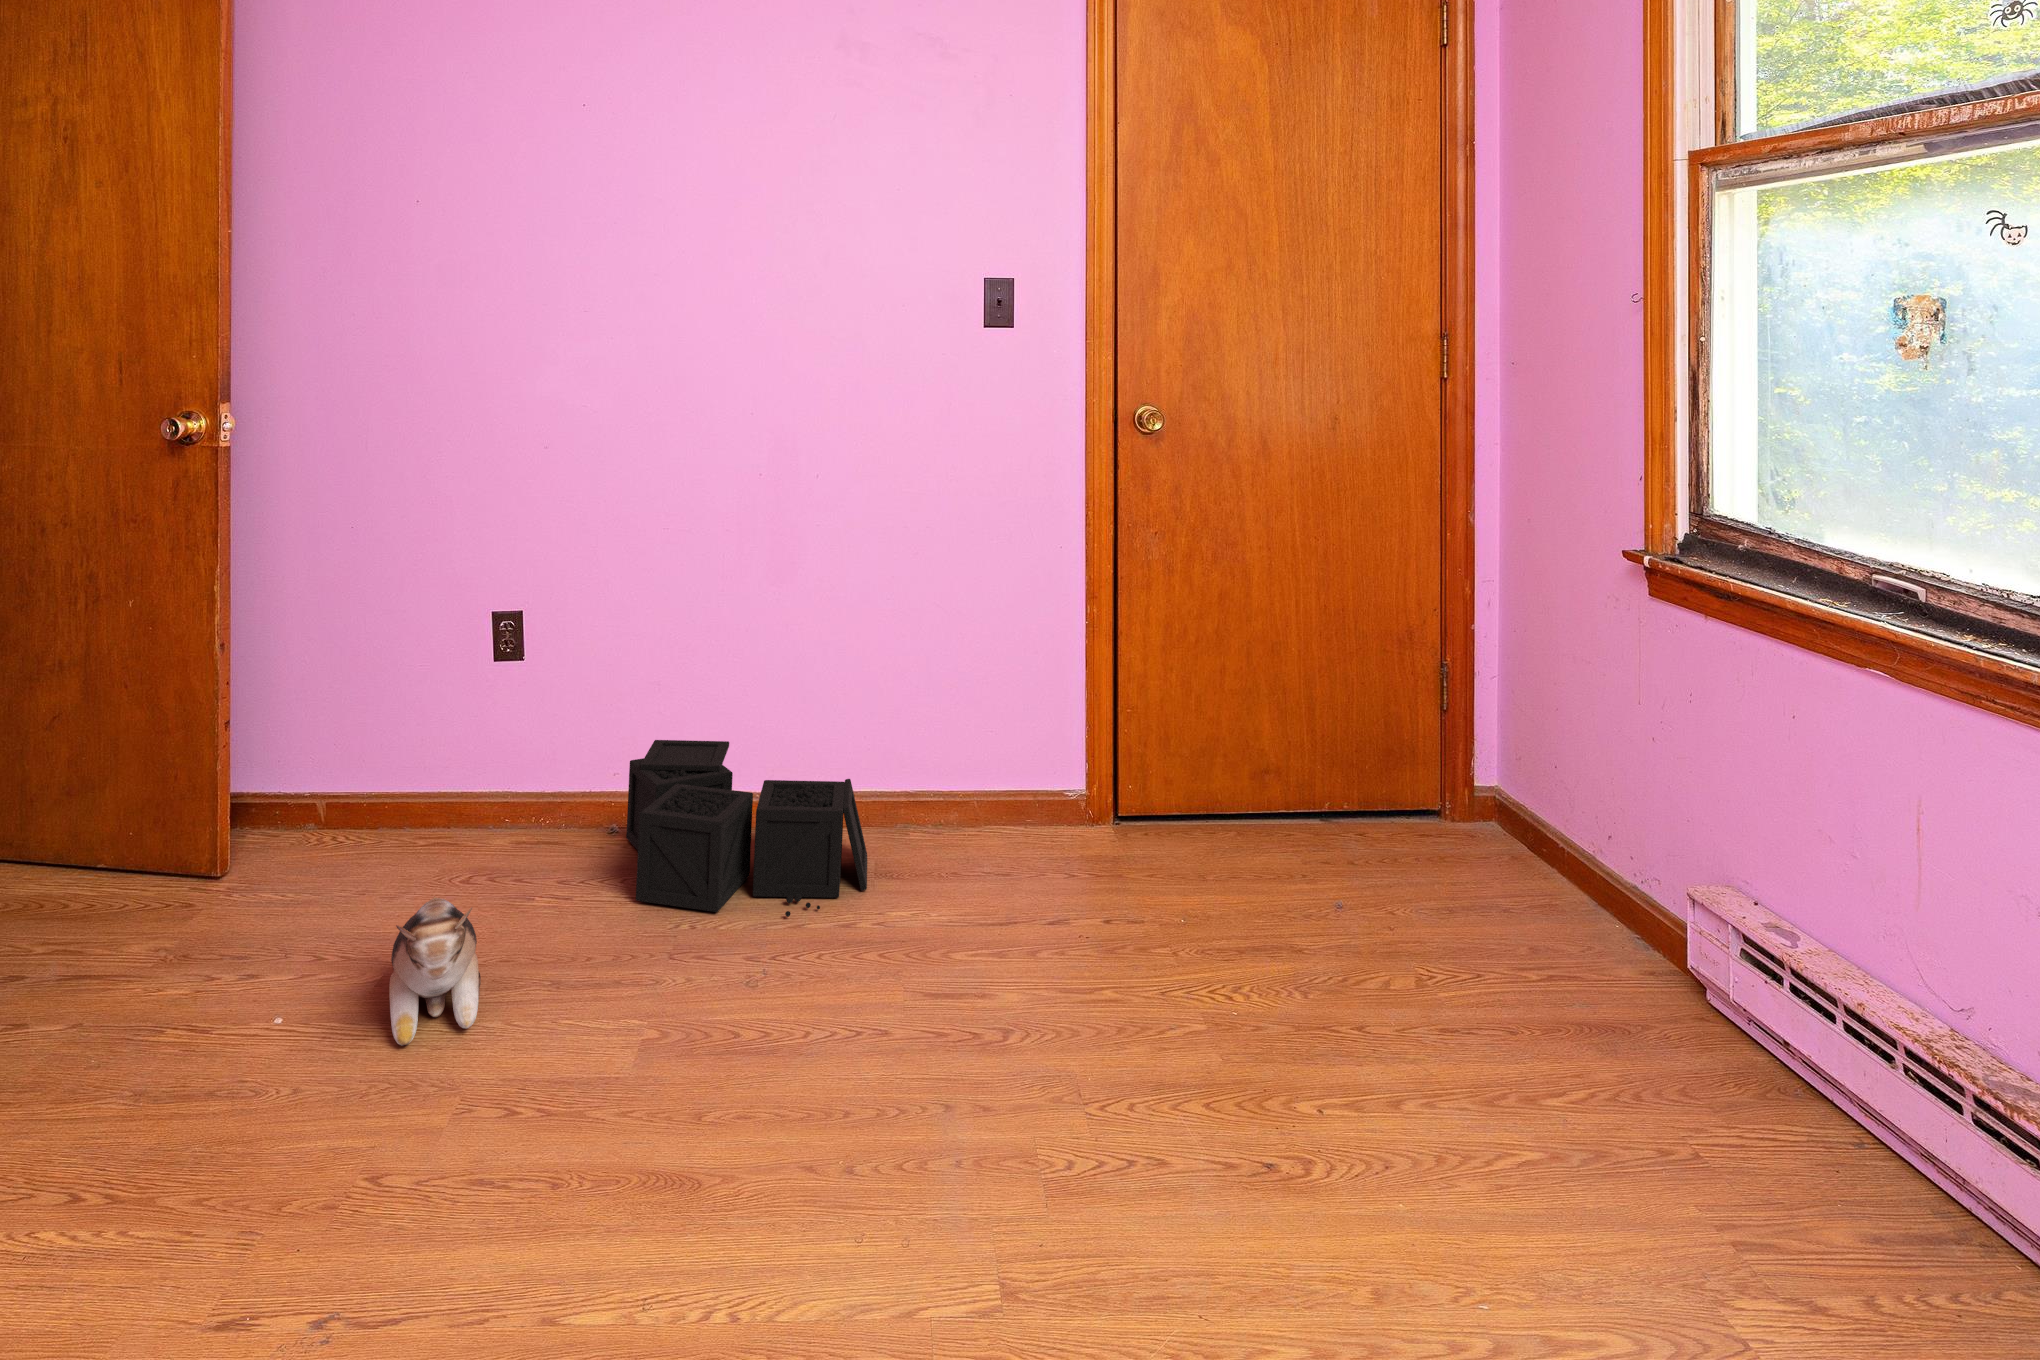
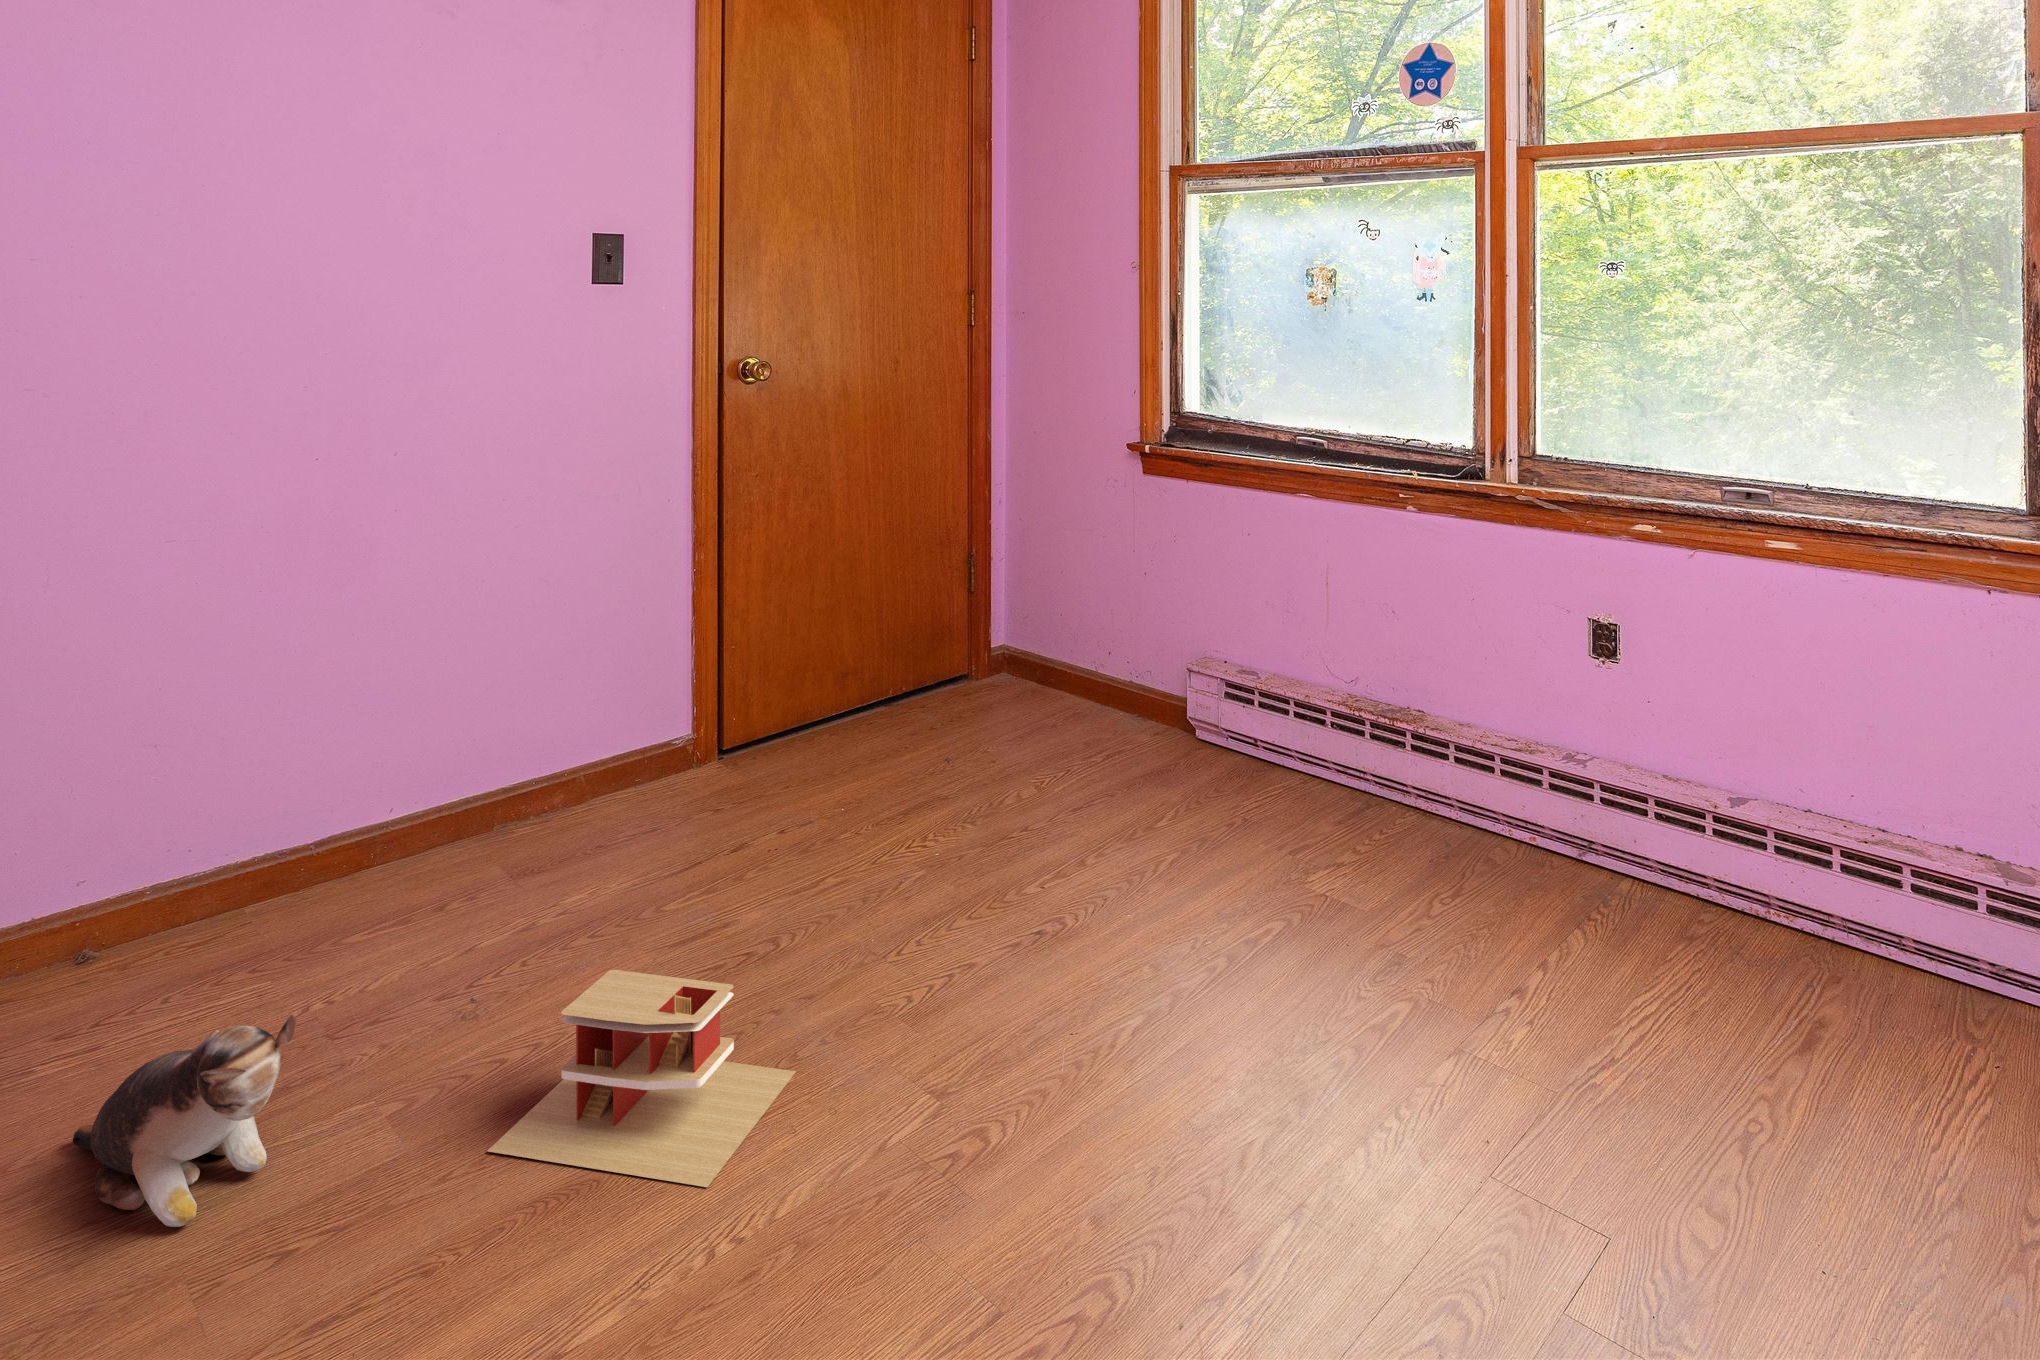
storage bin: present [626,740,867,917] -> none [218,779,580,984]
toy house: none [576,983,830,1251] -> present [488,970,796,1187]

